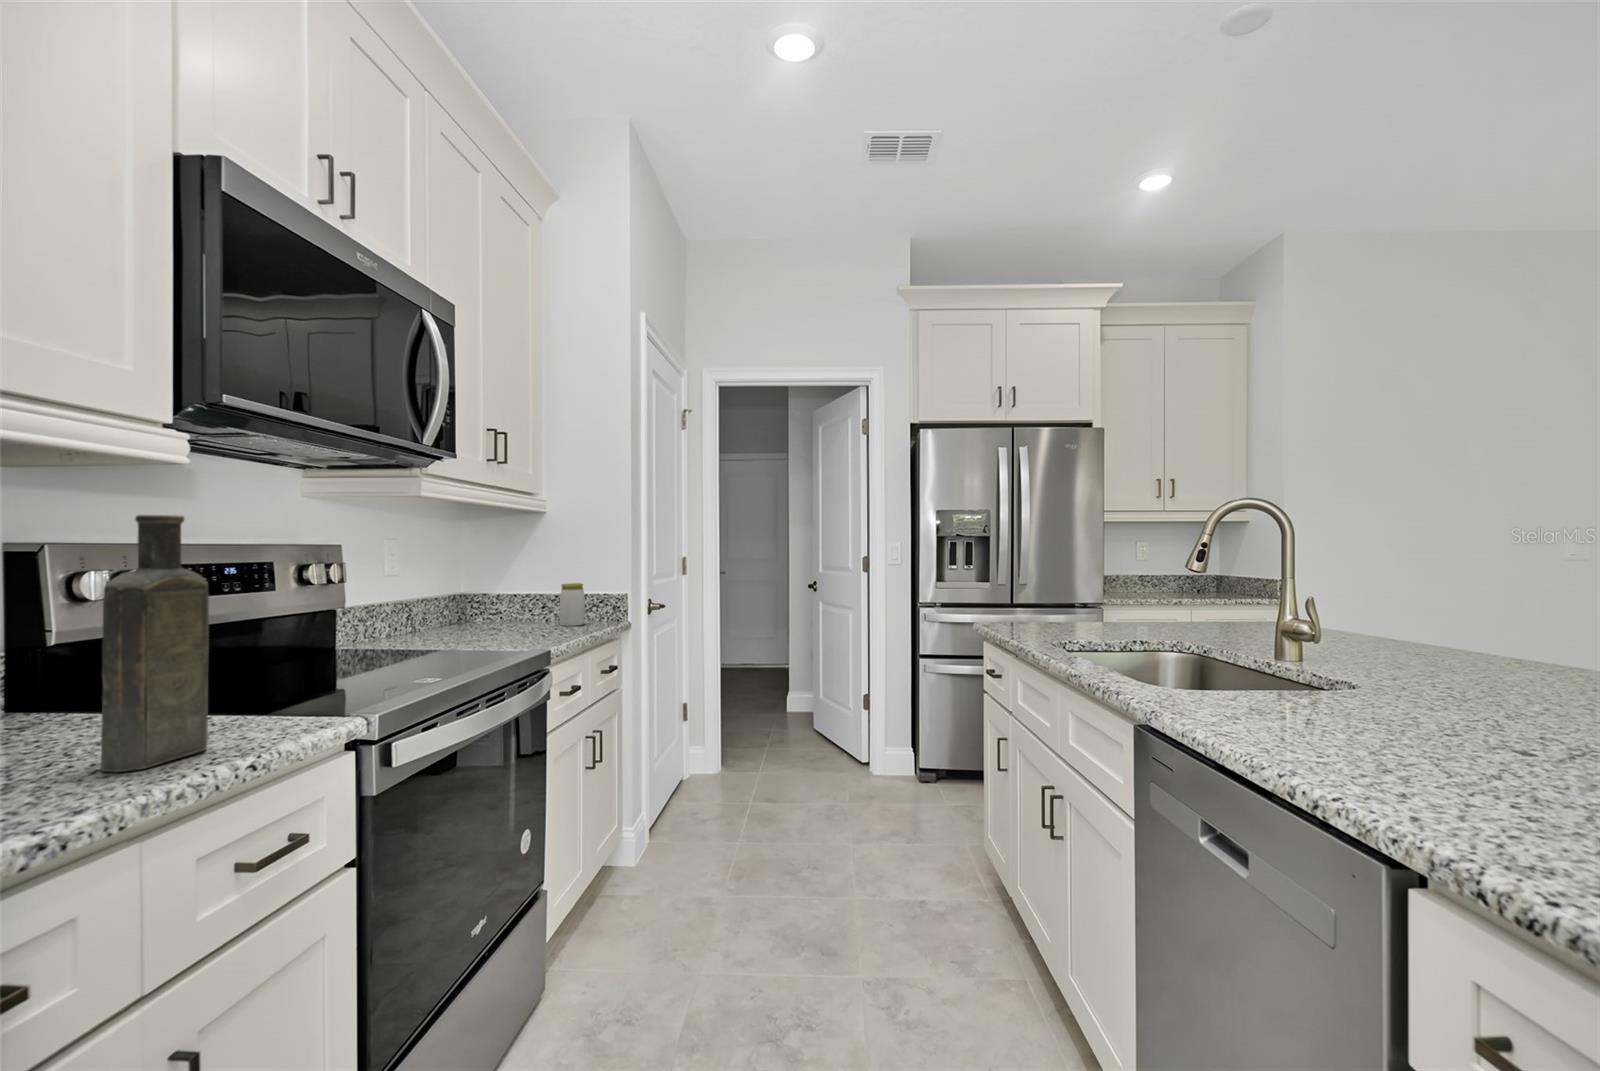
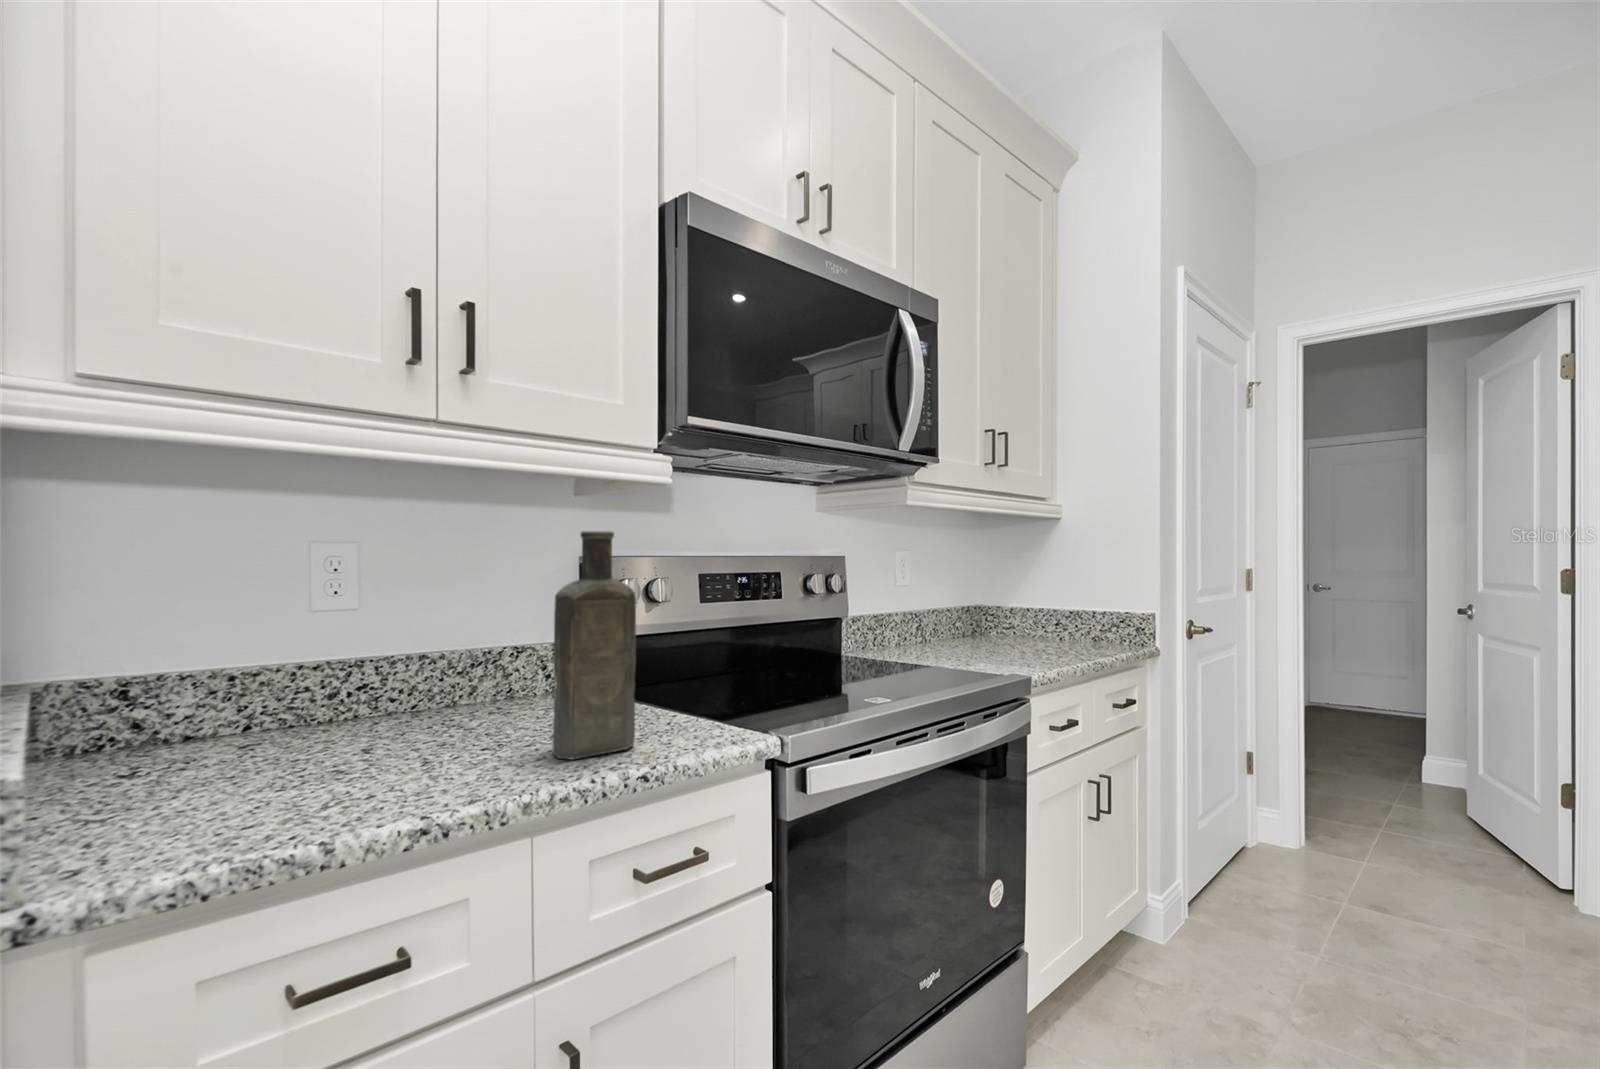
jar: present [560,583,585,626] -> none [1072,598,1101,647]

